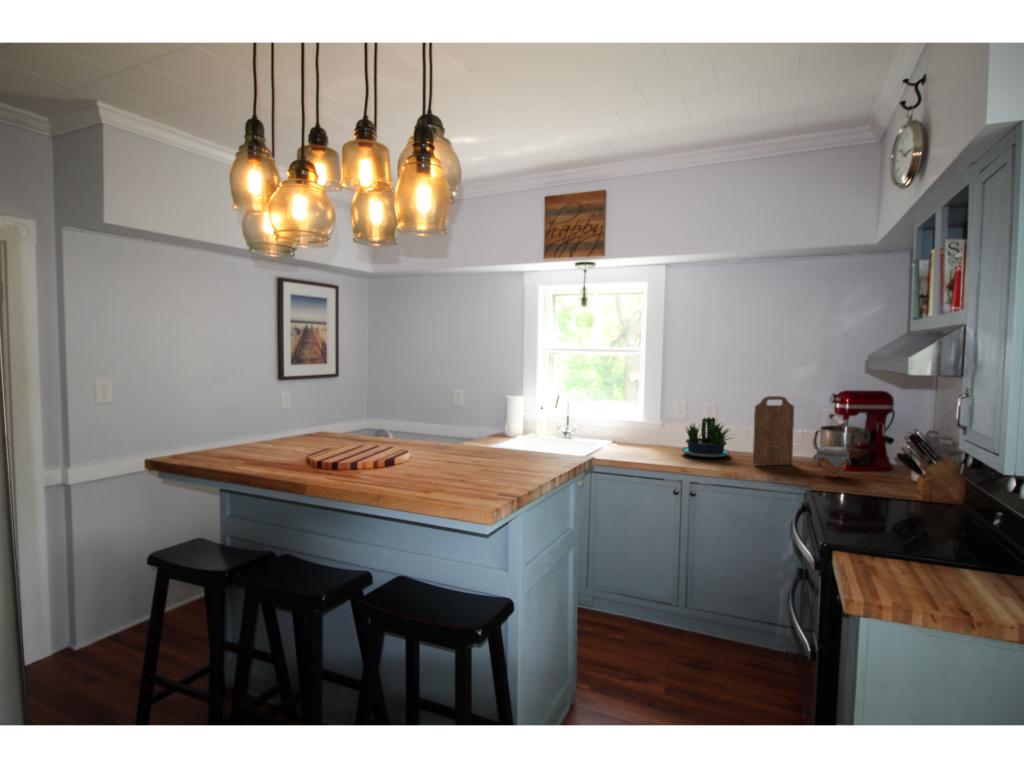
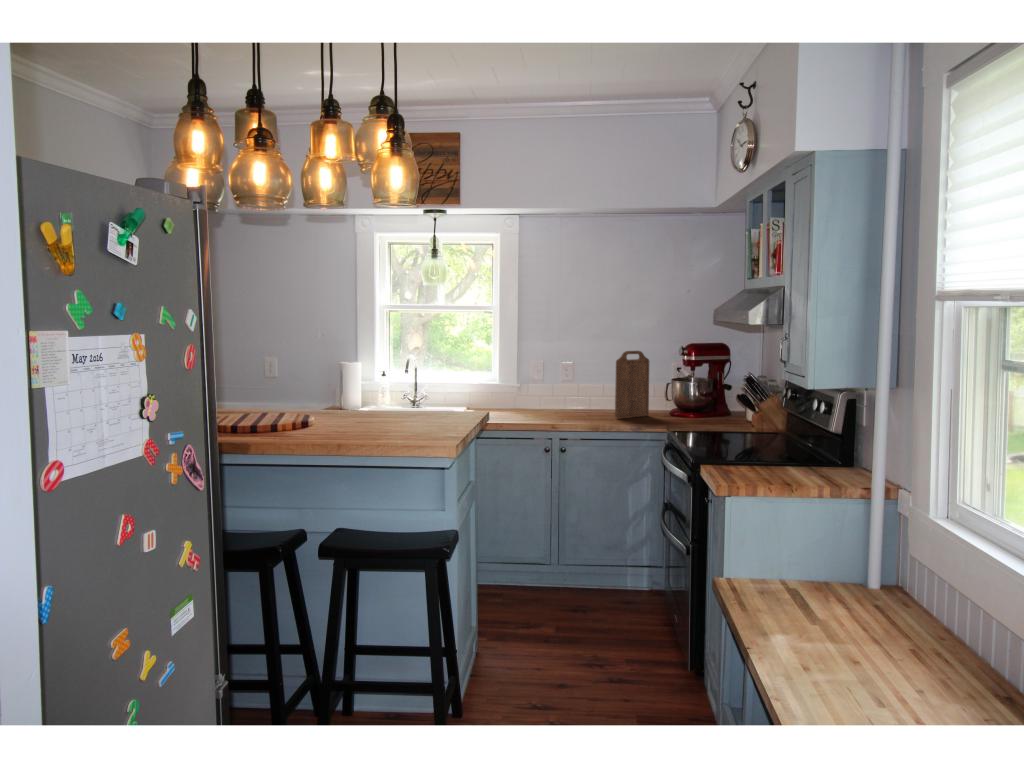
potted plant: present [682,417,730,457] -> none [544,375,600,414]
jar: present [813,446,851,477] -> none [668,395,700,422]

